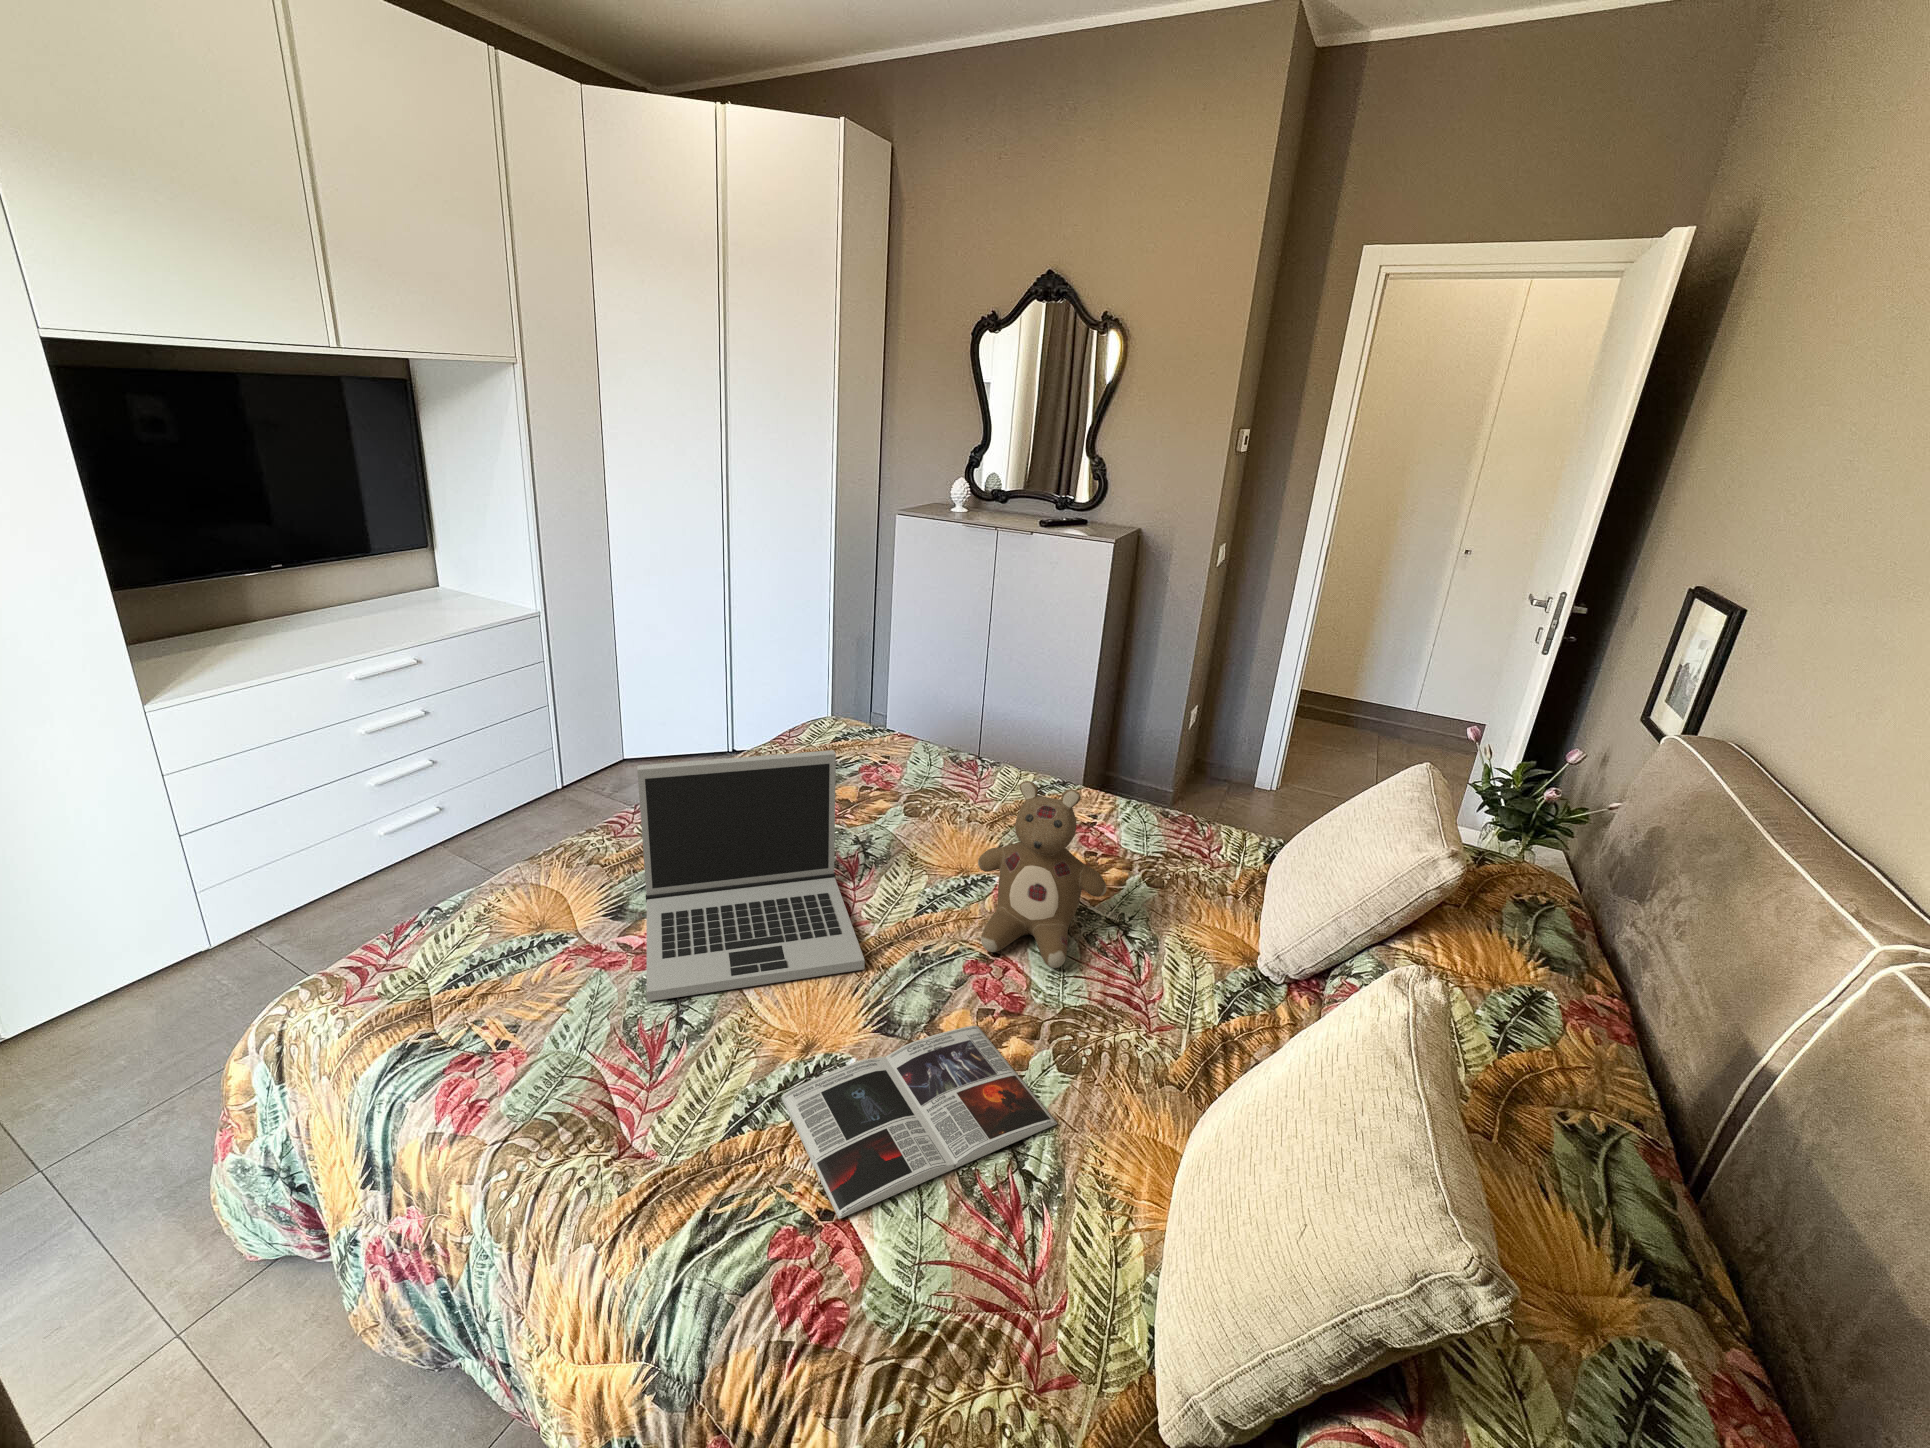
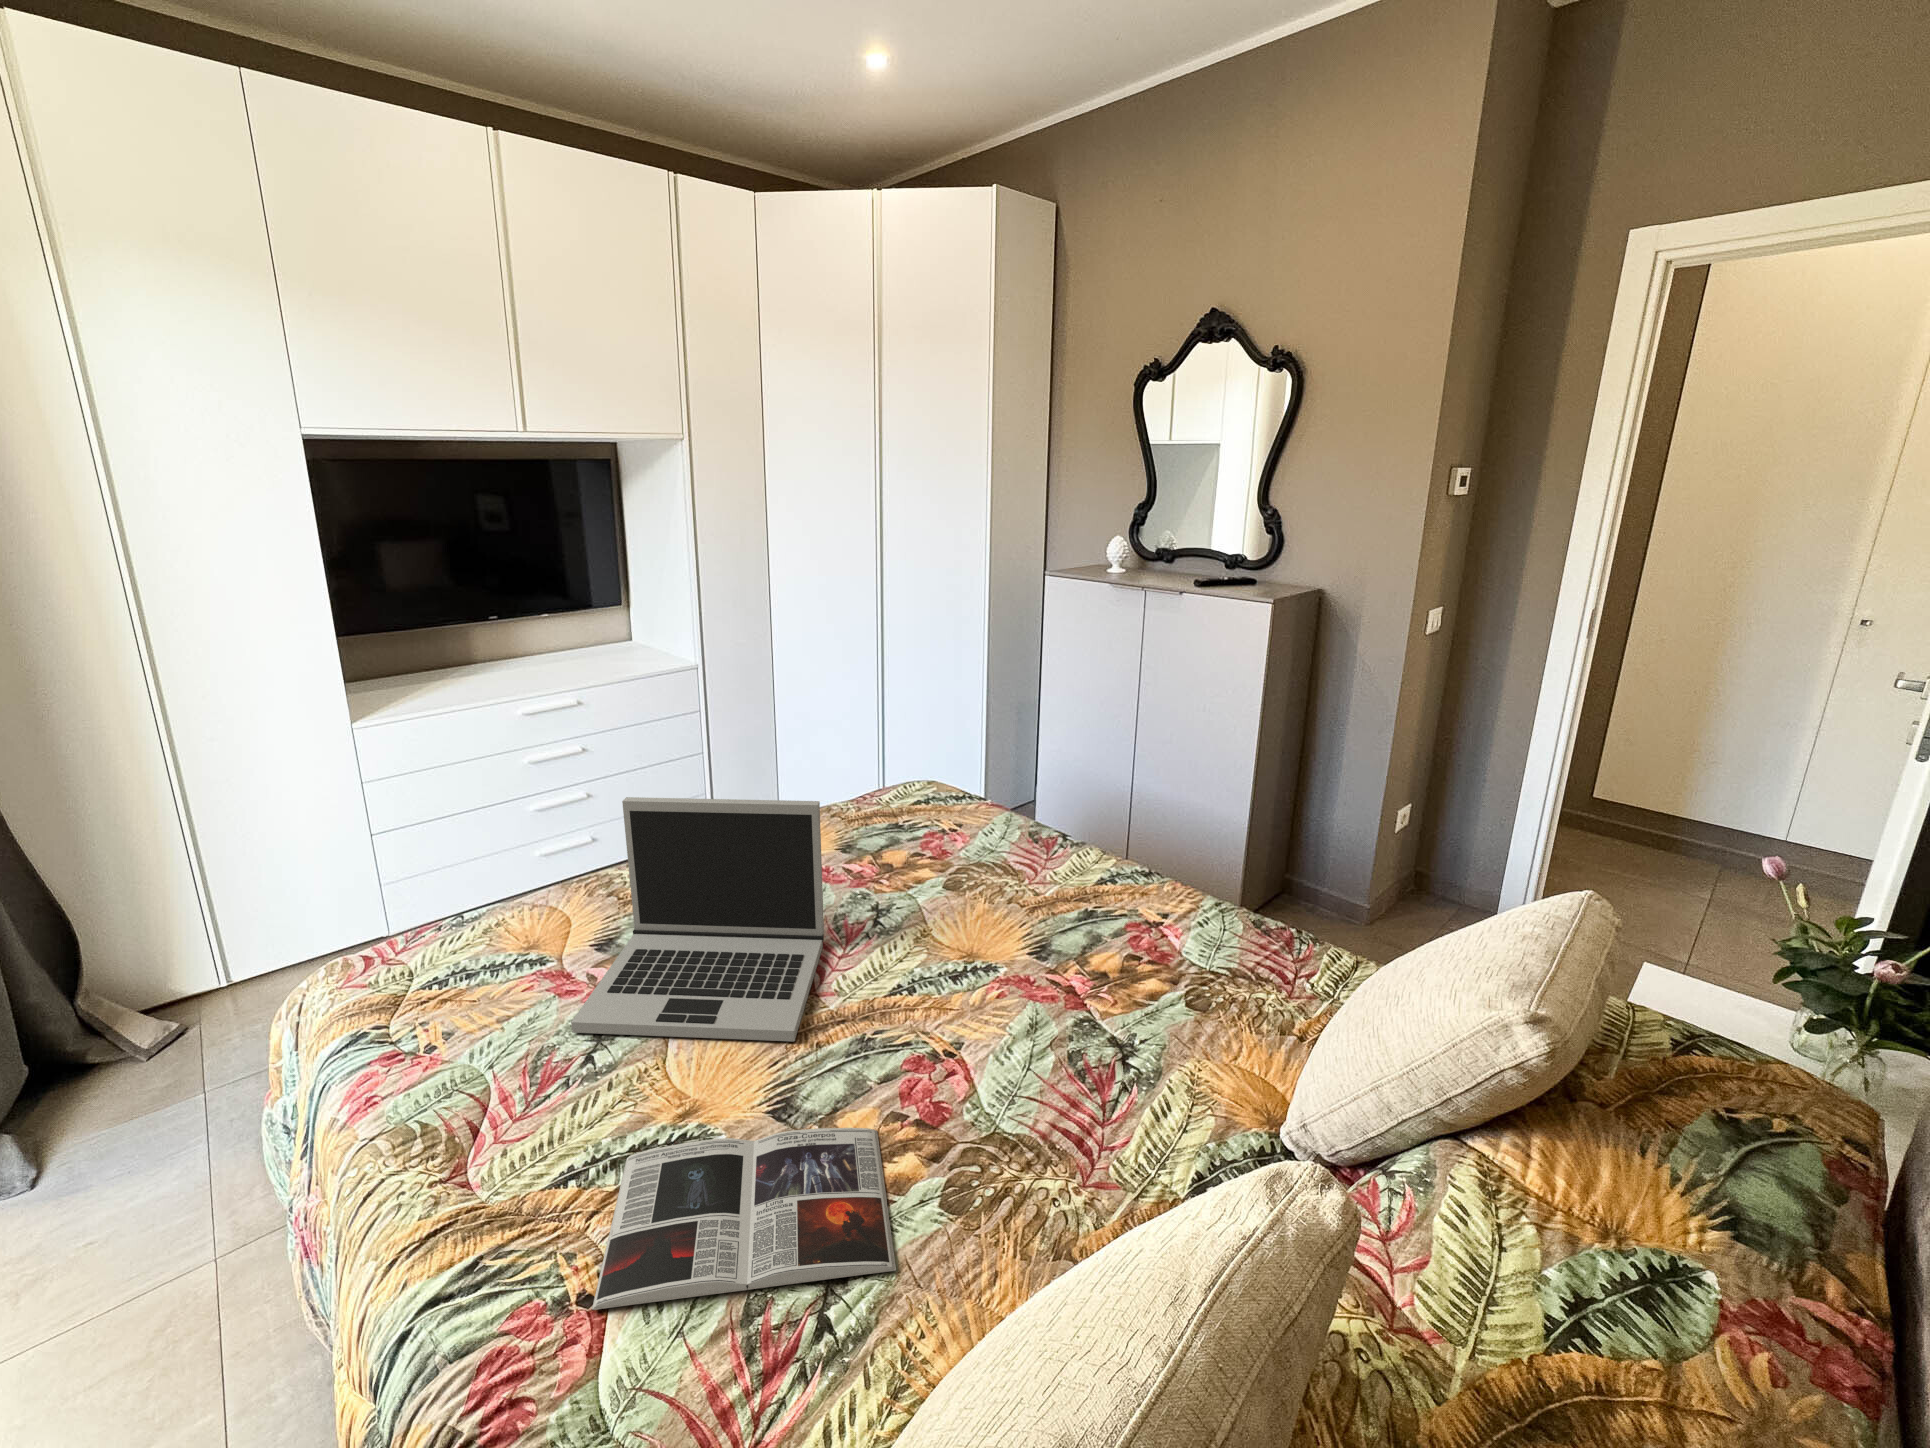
stuffed bear: present [978,781,1107,968] -> none [931,853,1088,1082]

